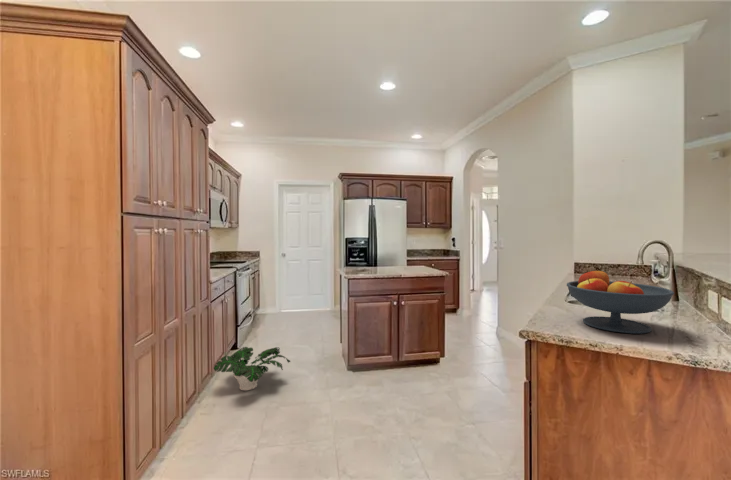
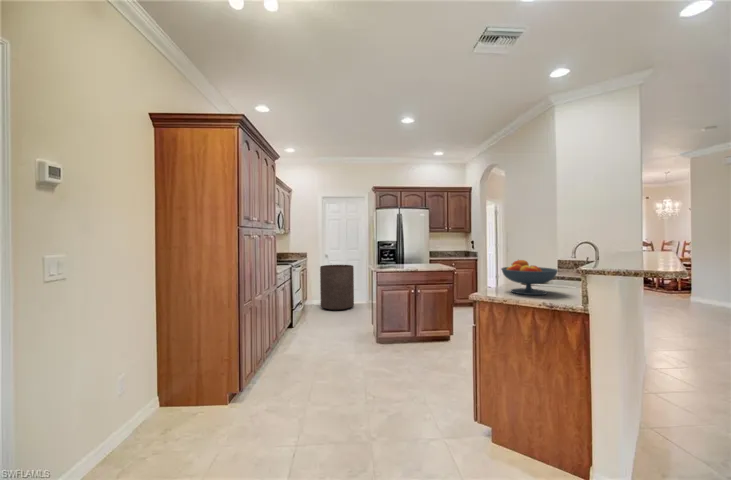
trash can: none [276,265,317,320] -> present [320,265,354,310]
potted plant: present [214,347,290,390] -> none [280,322,334,352]

